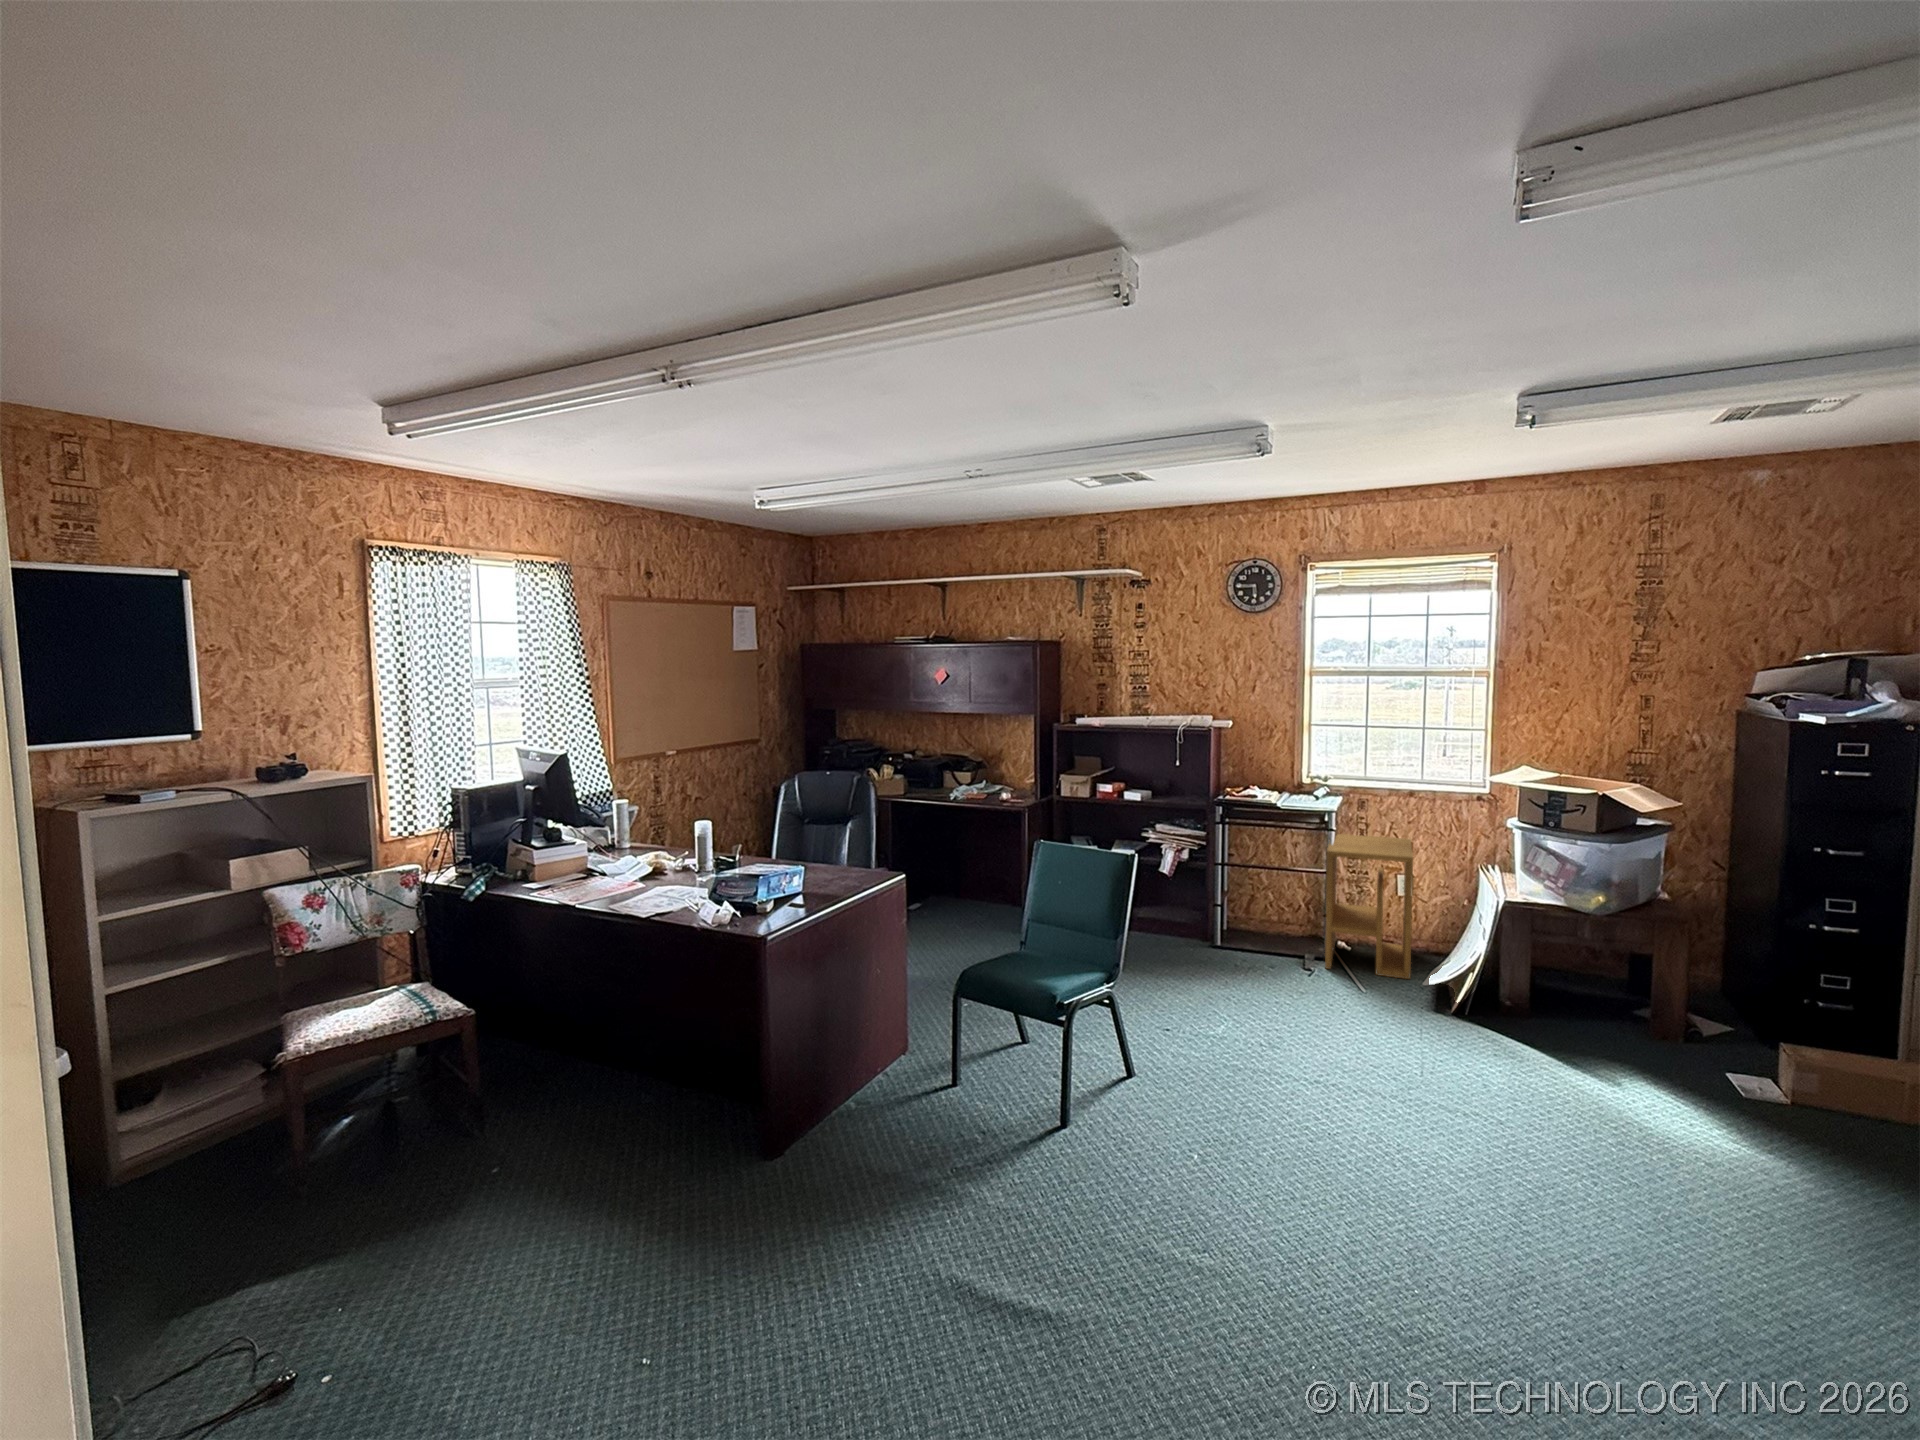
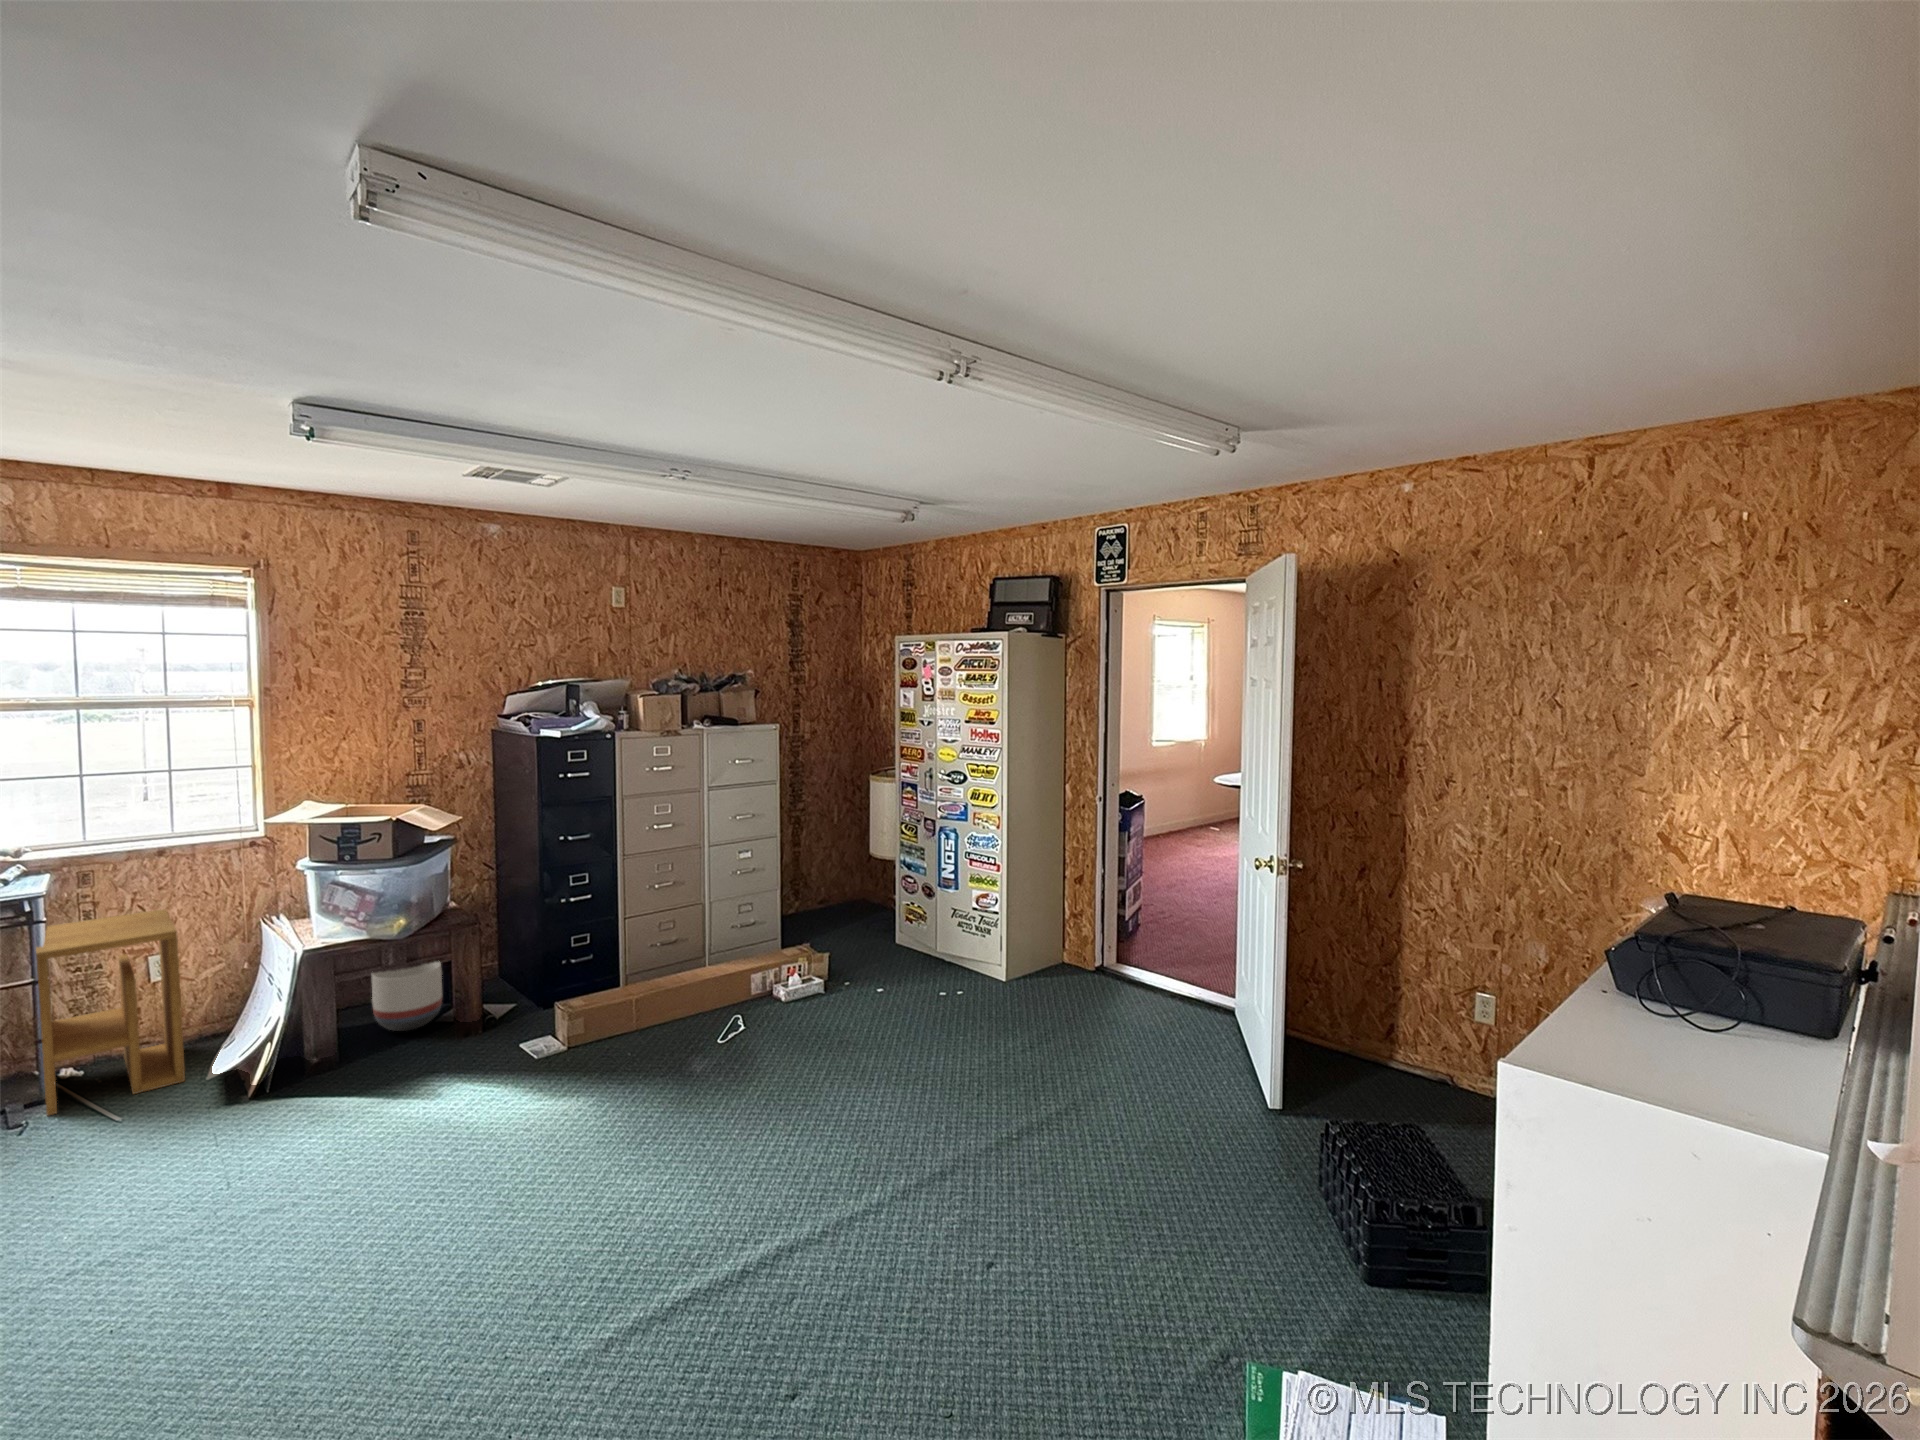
planter: none [1569,937,1645,1010] -> present [372,961,442,1031]

